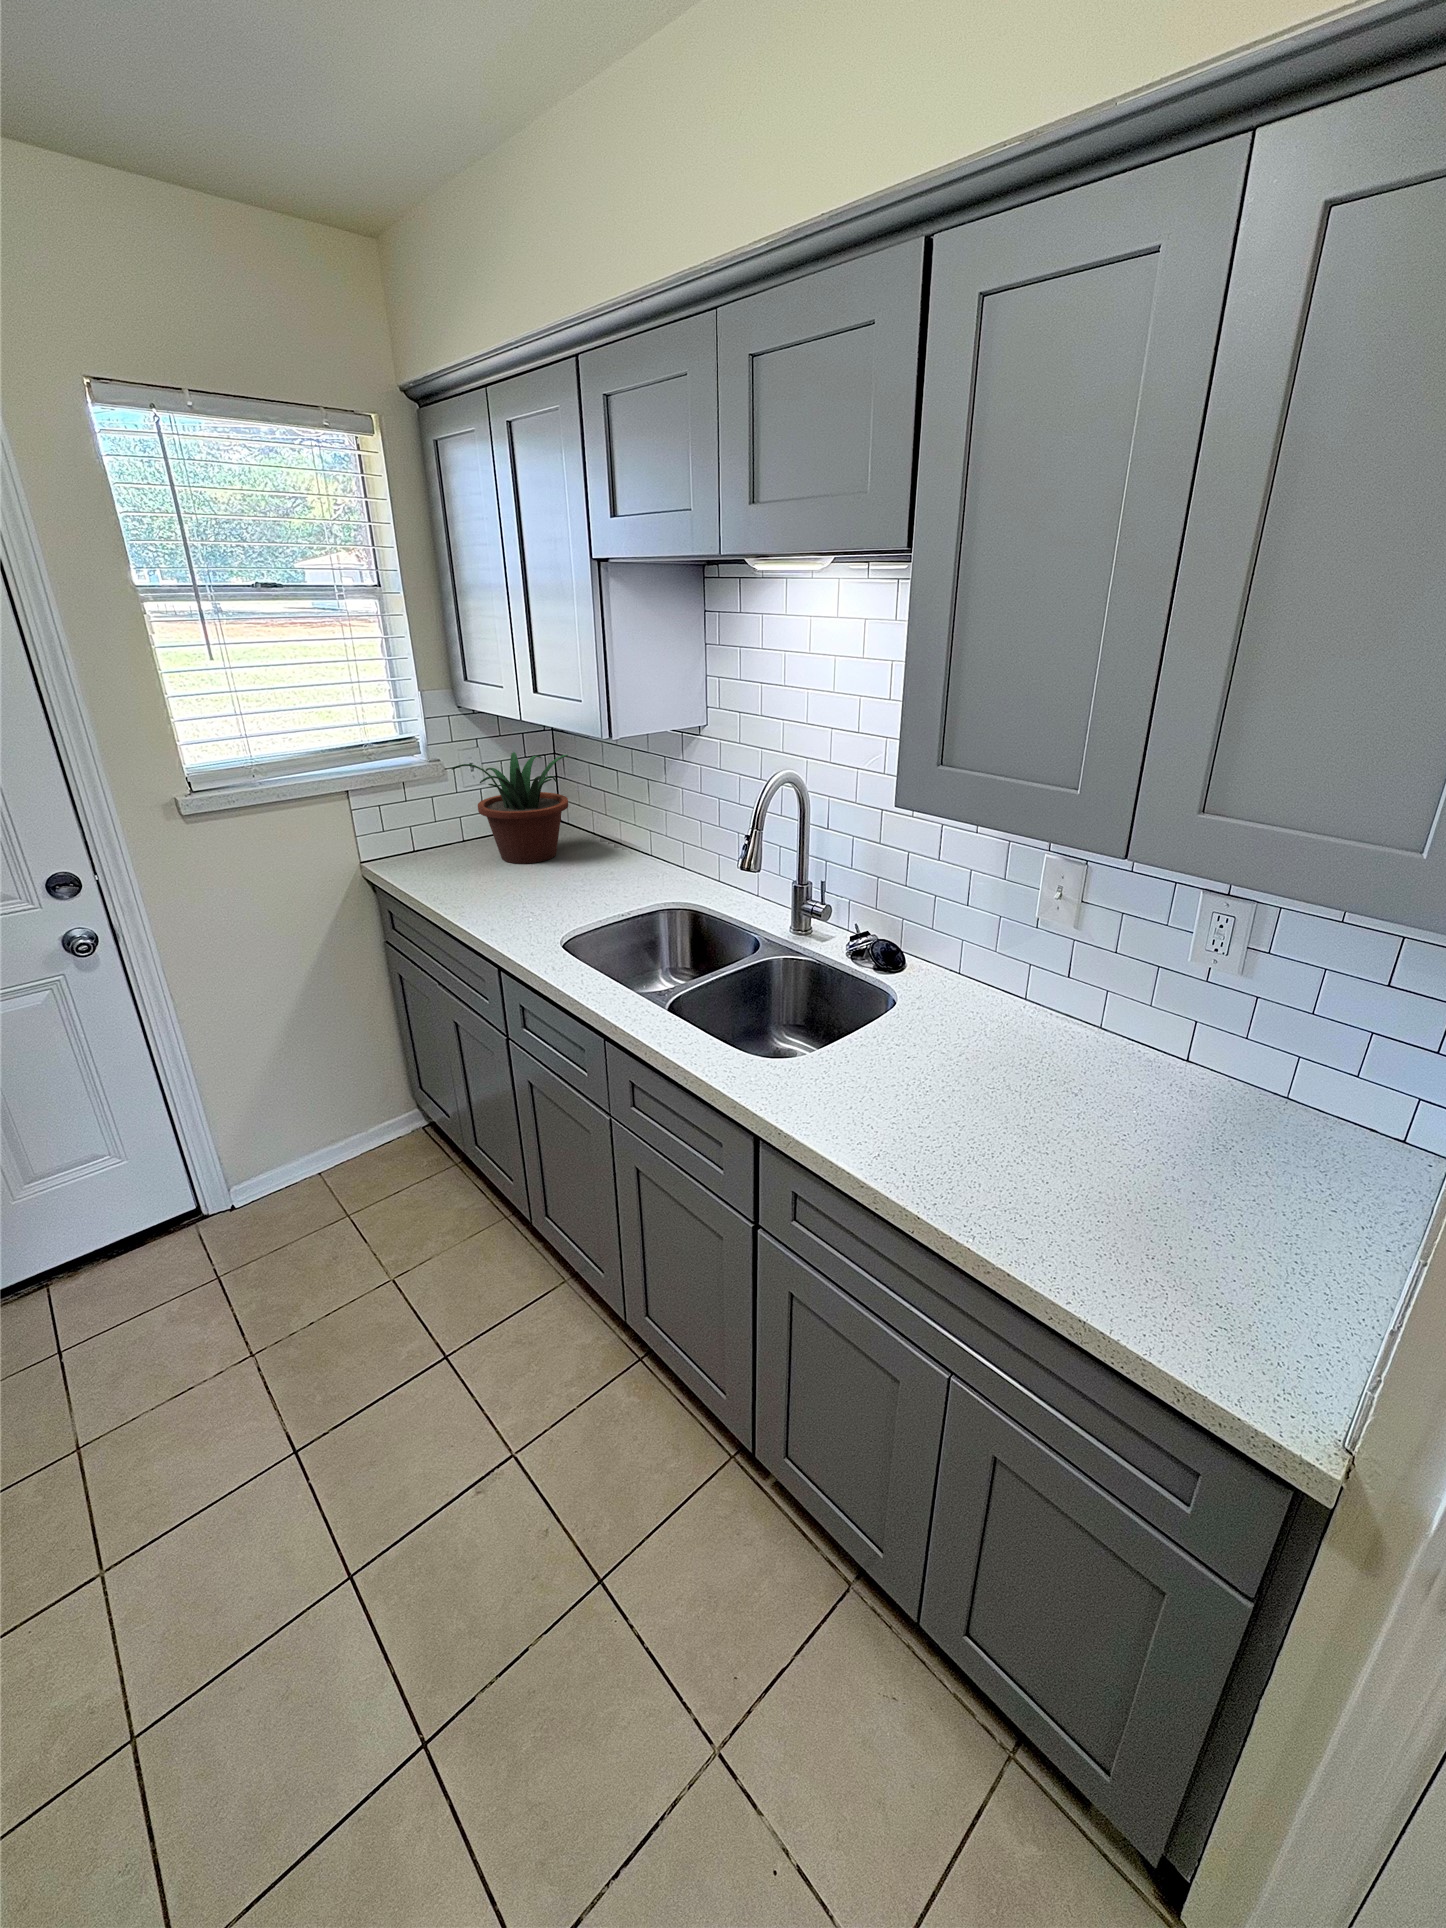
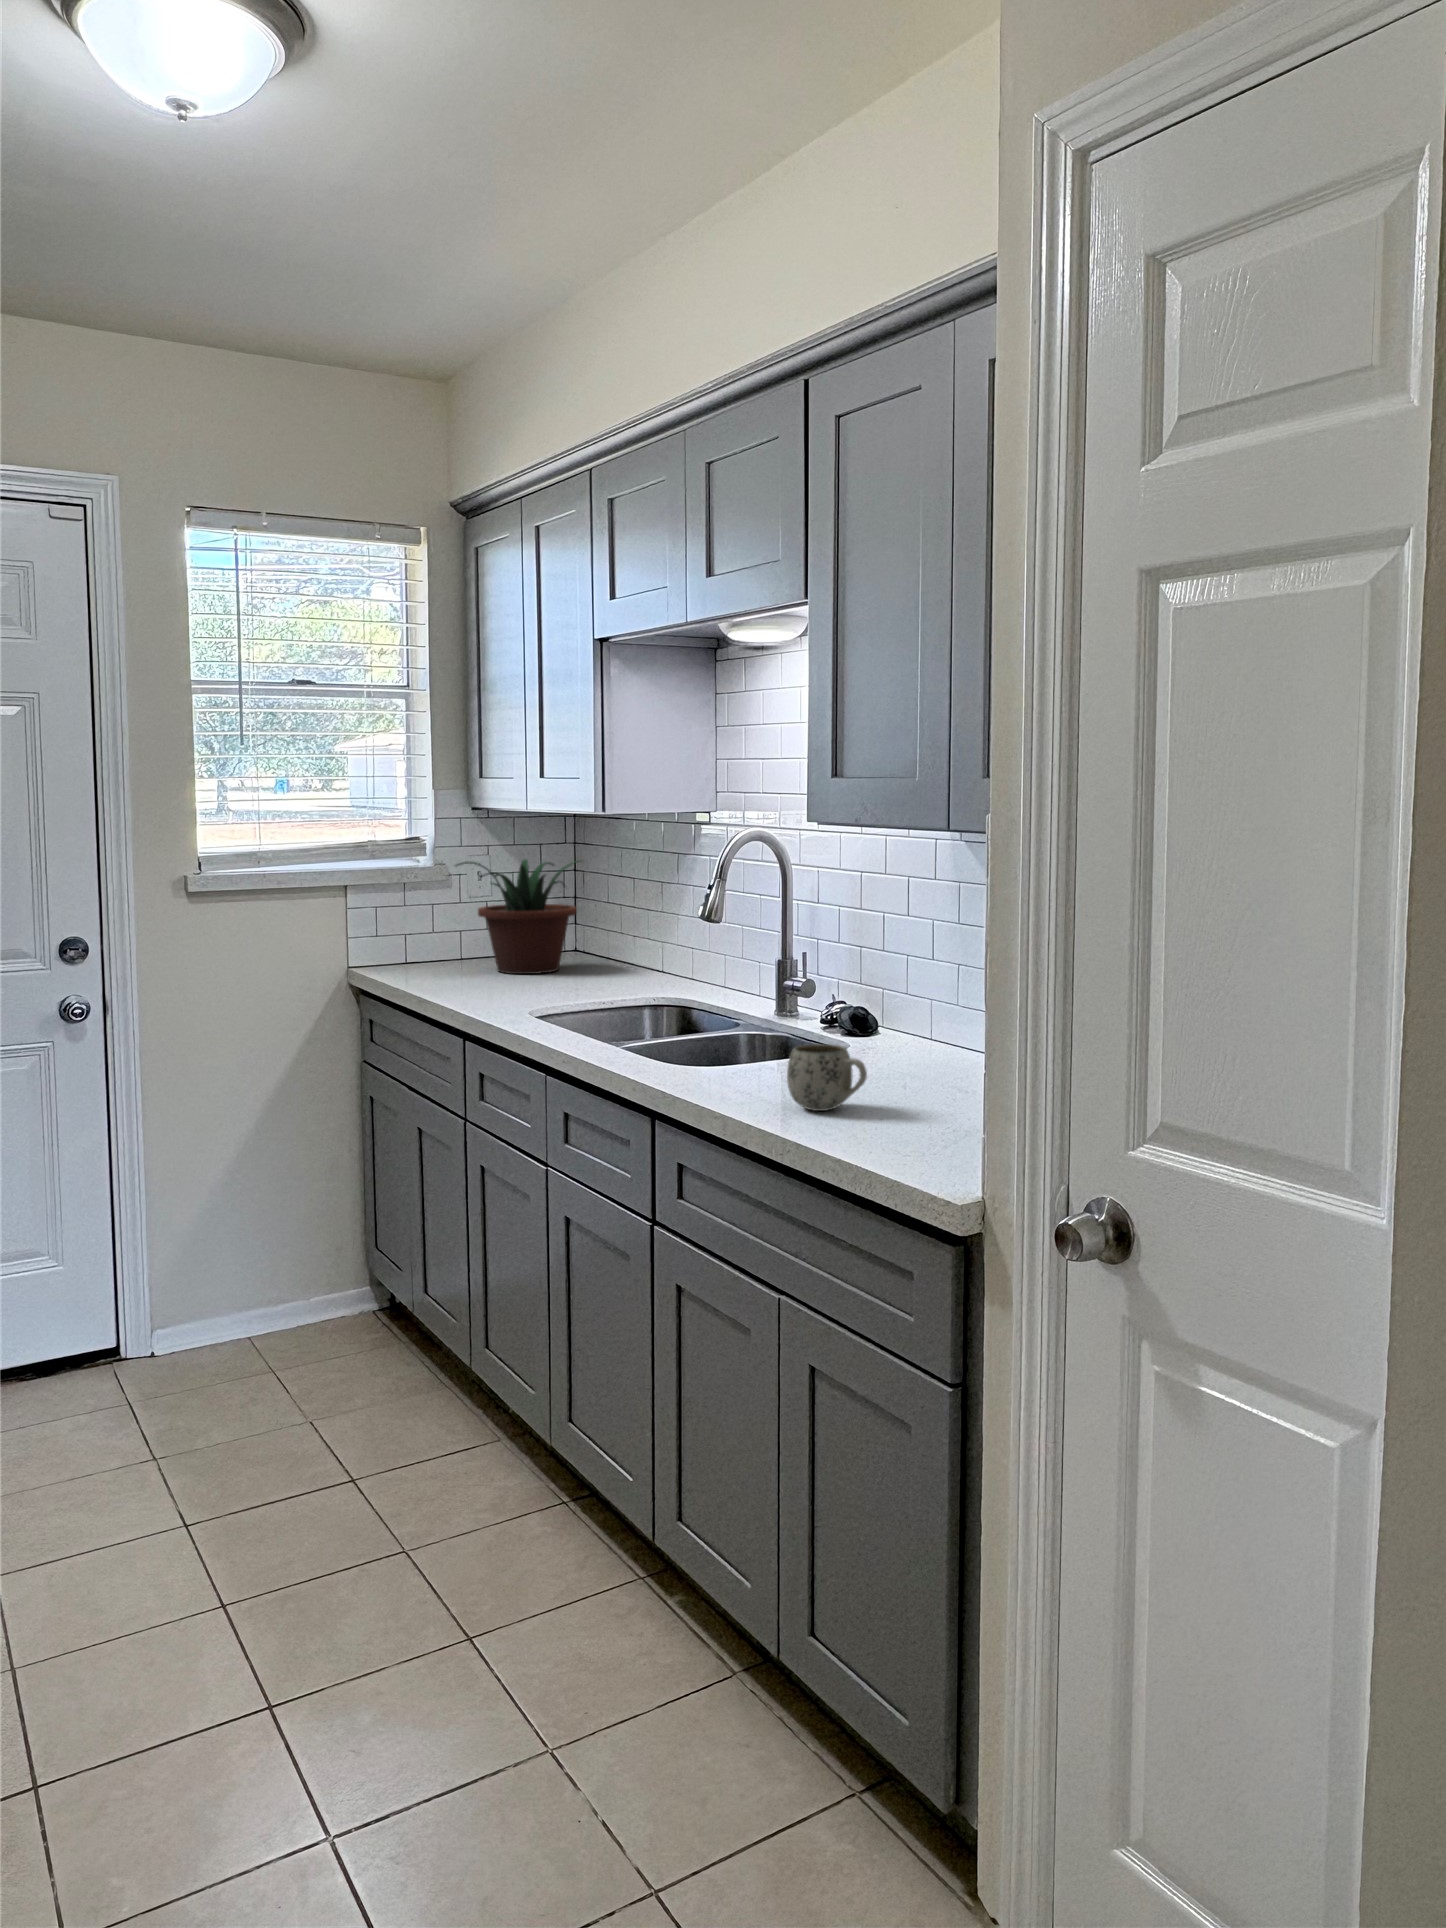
mug: none [937,1094,1037,1179] -> present [787,1044,867,1111]

